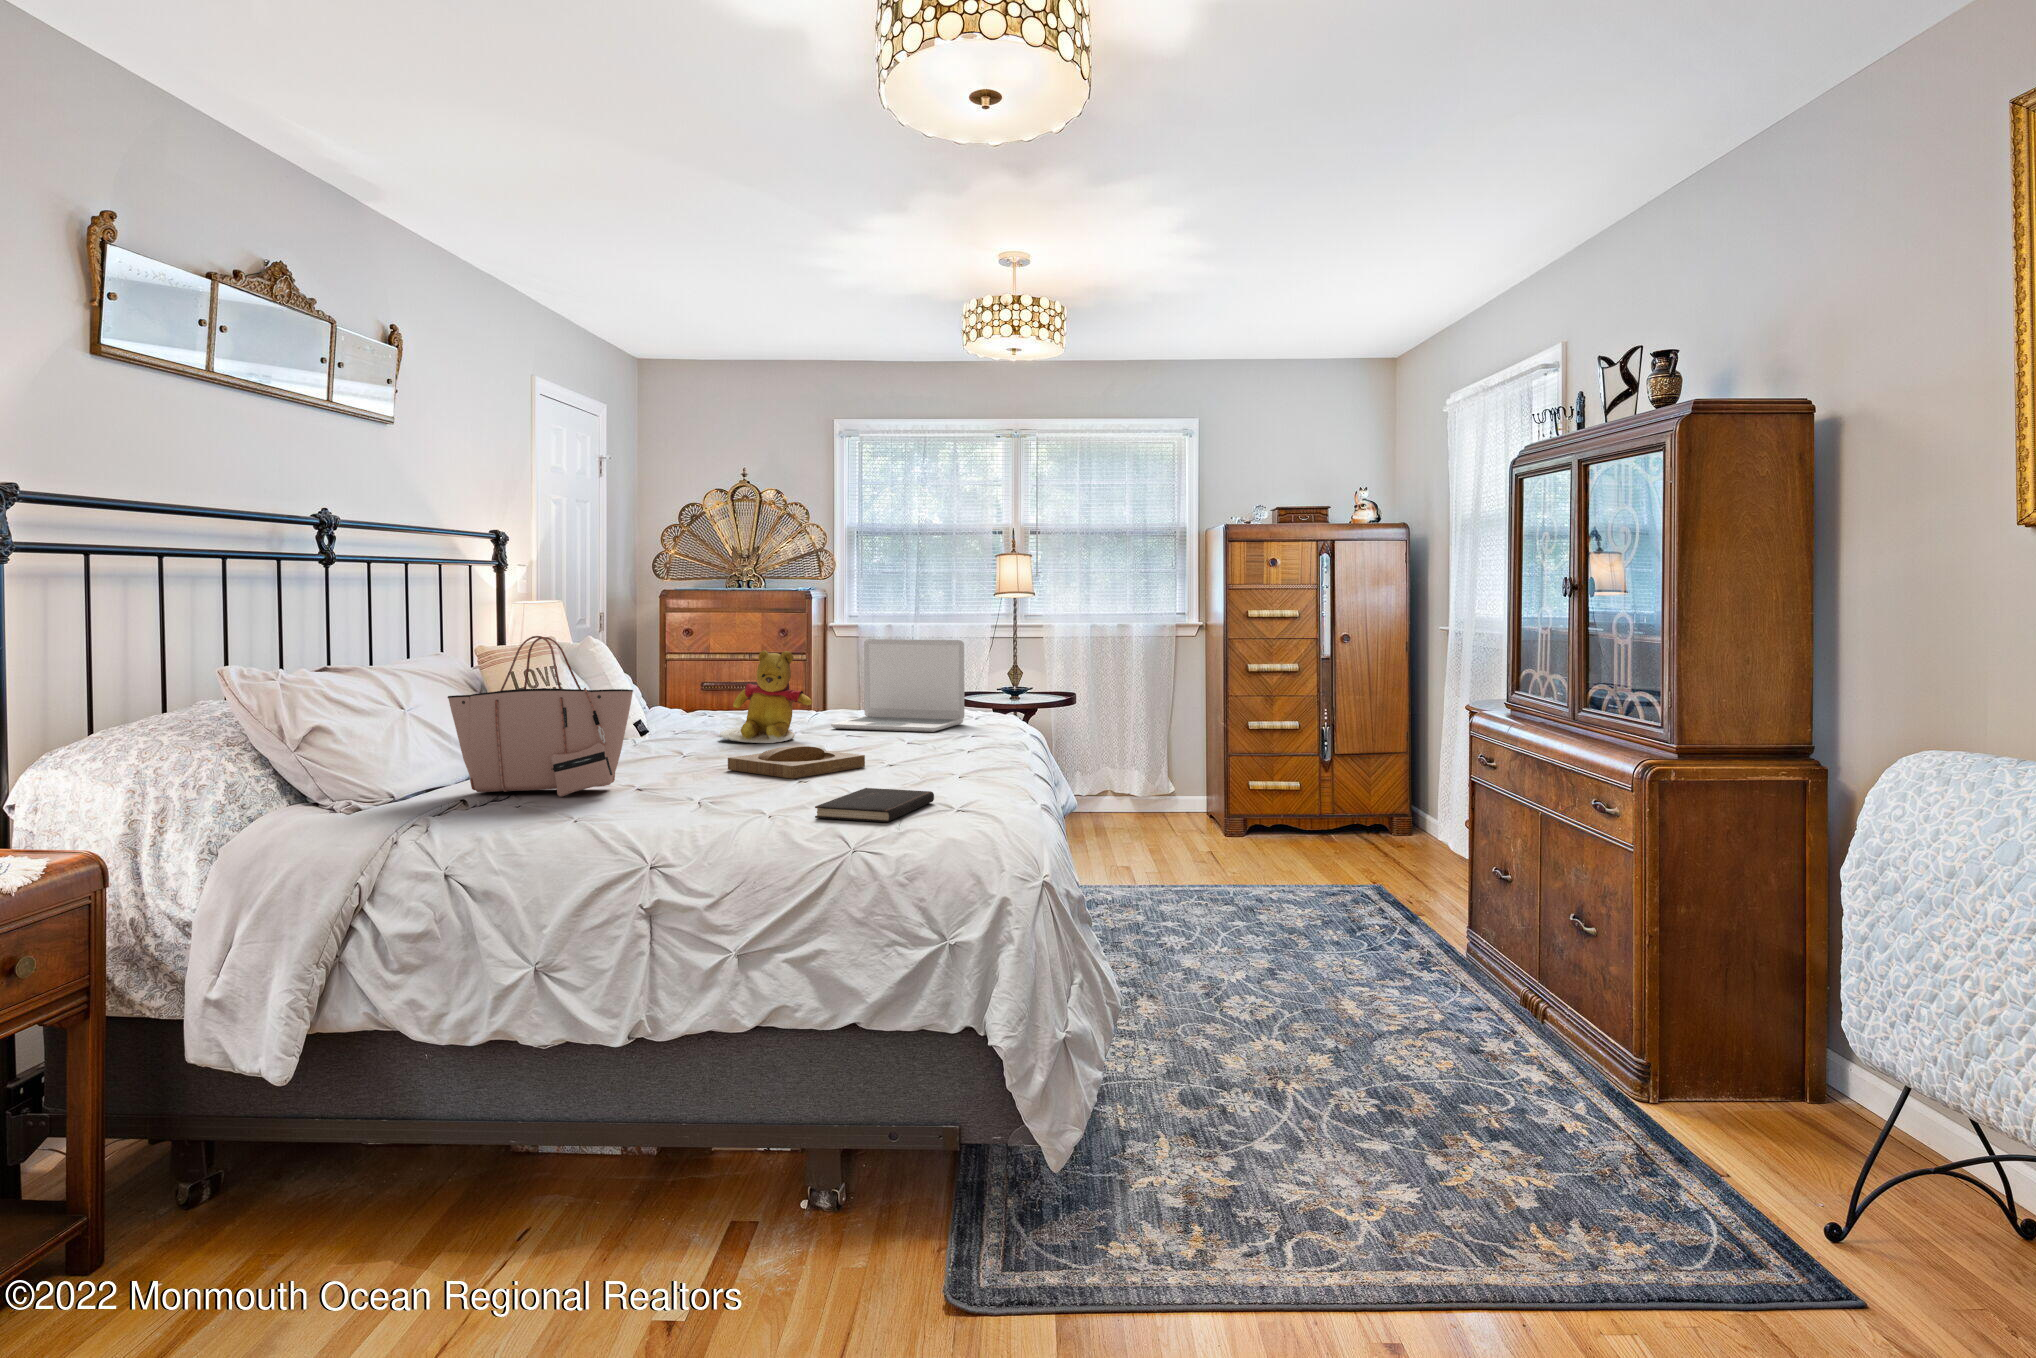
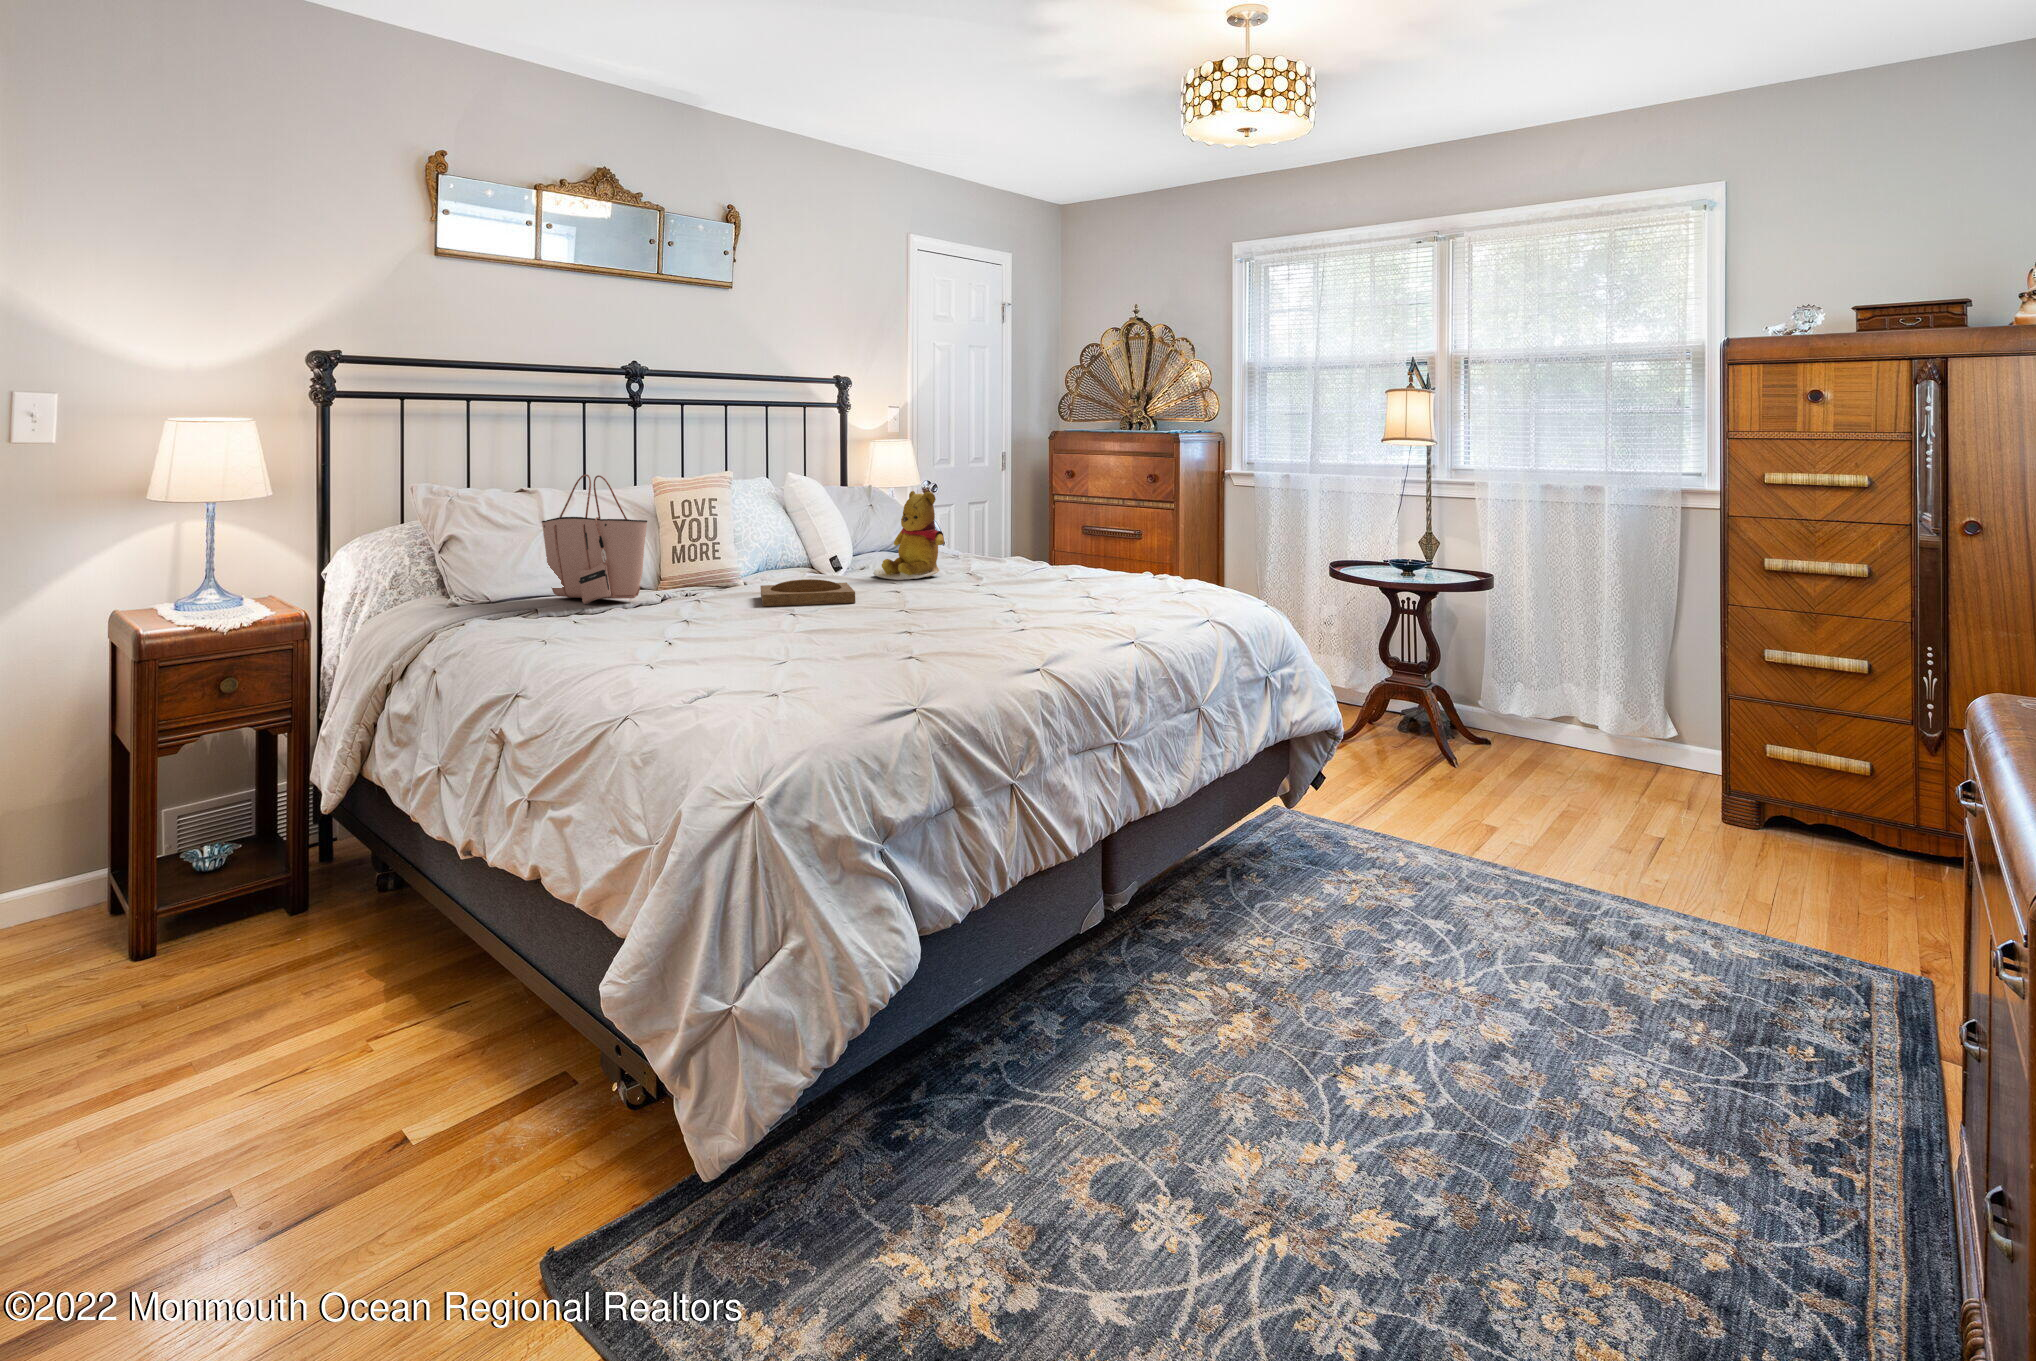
laptop: present [831,639,964,732] -> none [1006,481,1144,580]
hardcover book: present [815,788,934,822] -> none [622,615,745,641]

